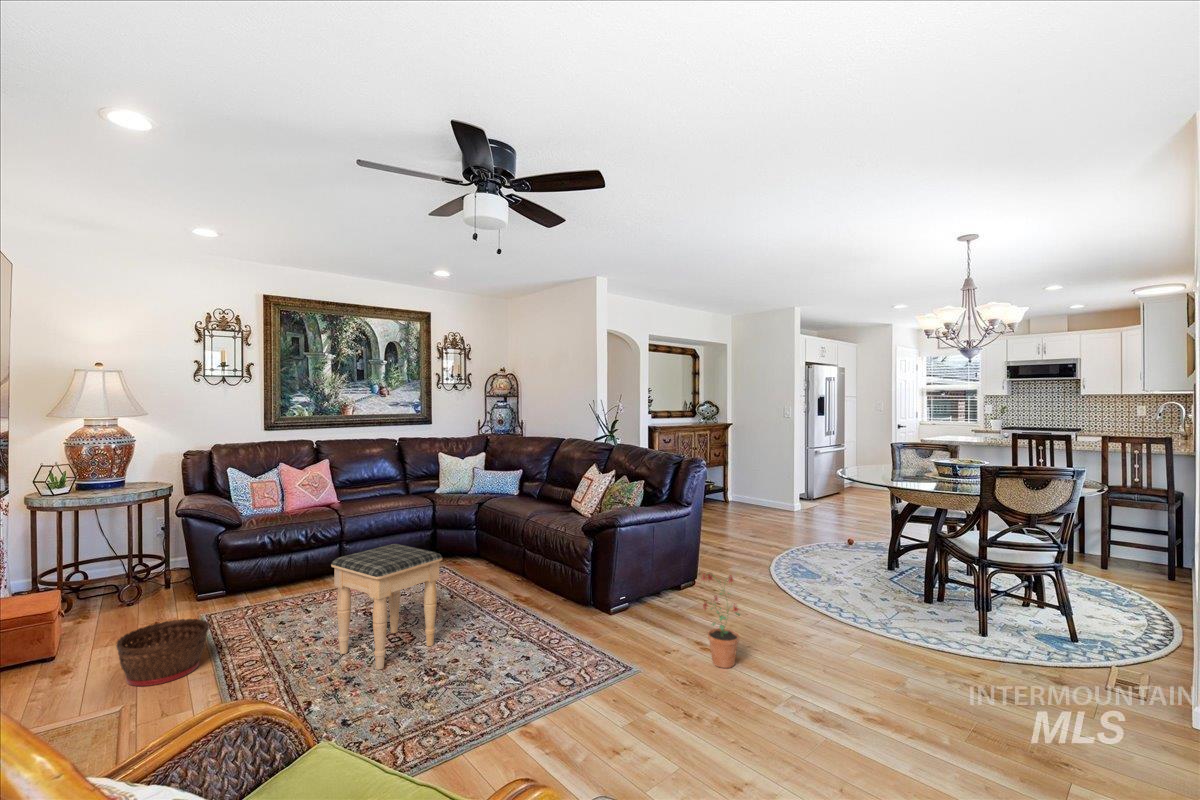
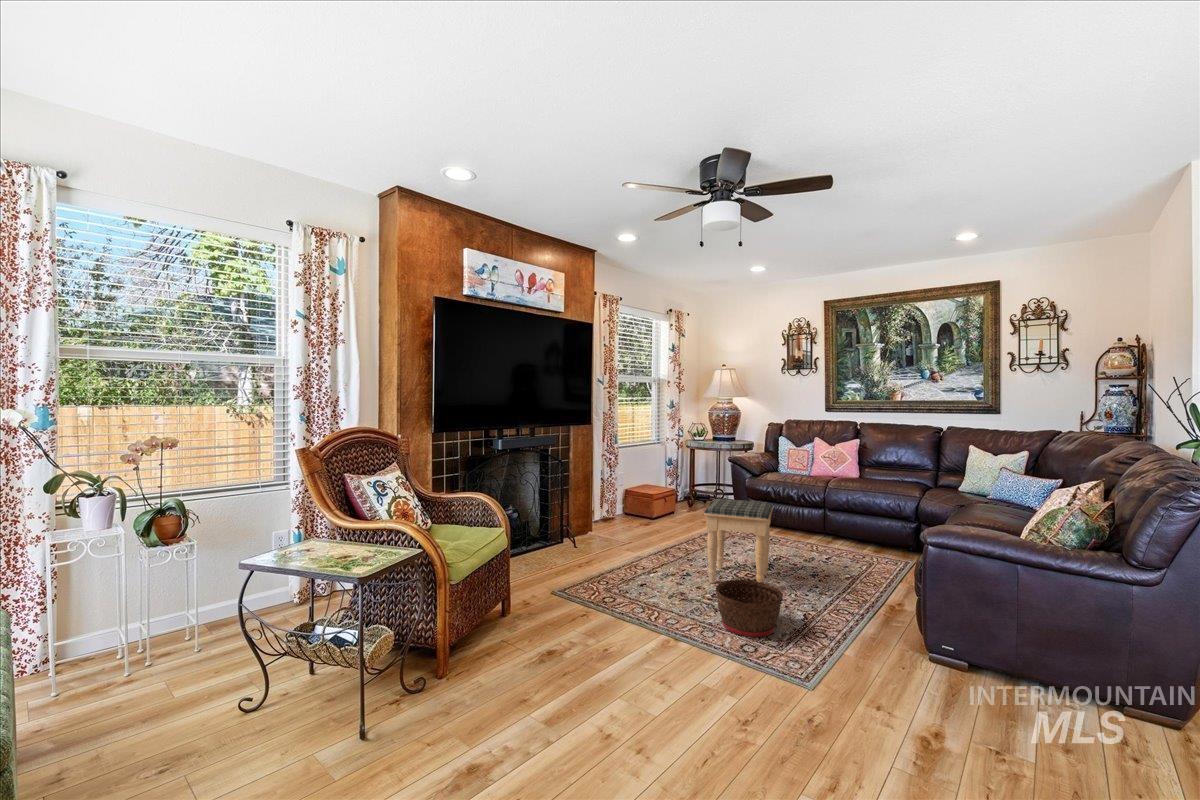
potted plant: present [702,573,740,668] -> none [880,617,960,768]
basket: present [116,619,209,686] -> present [716,580,783,637]

